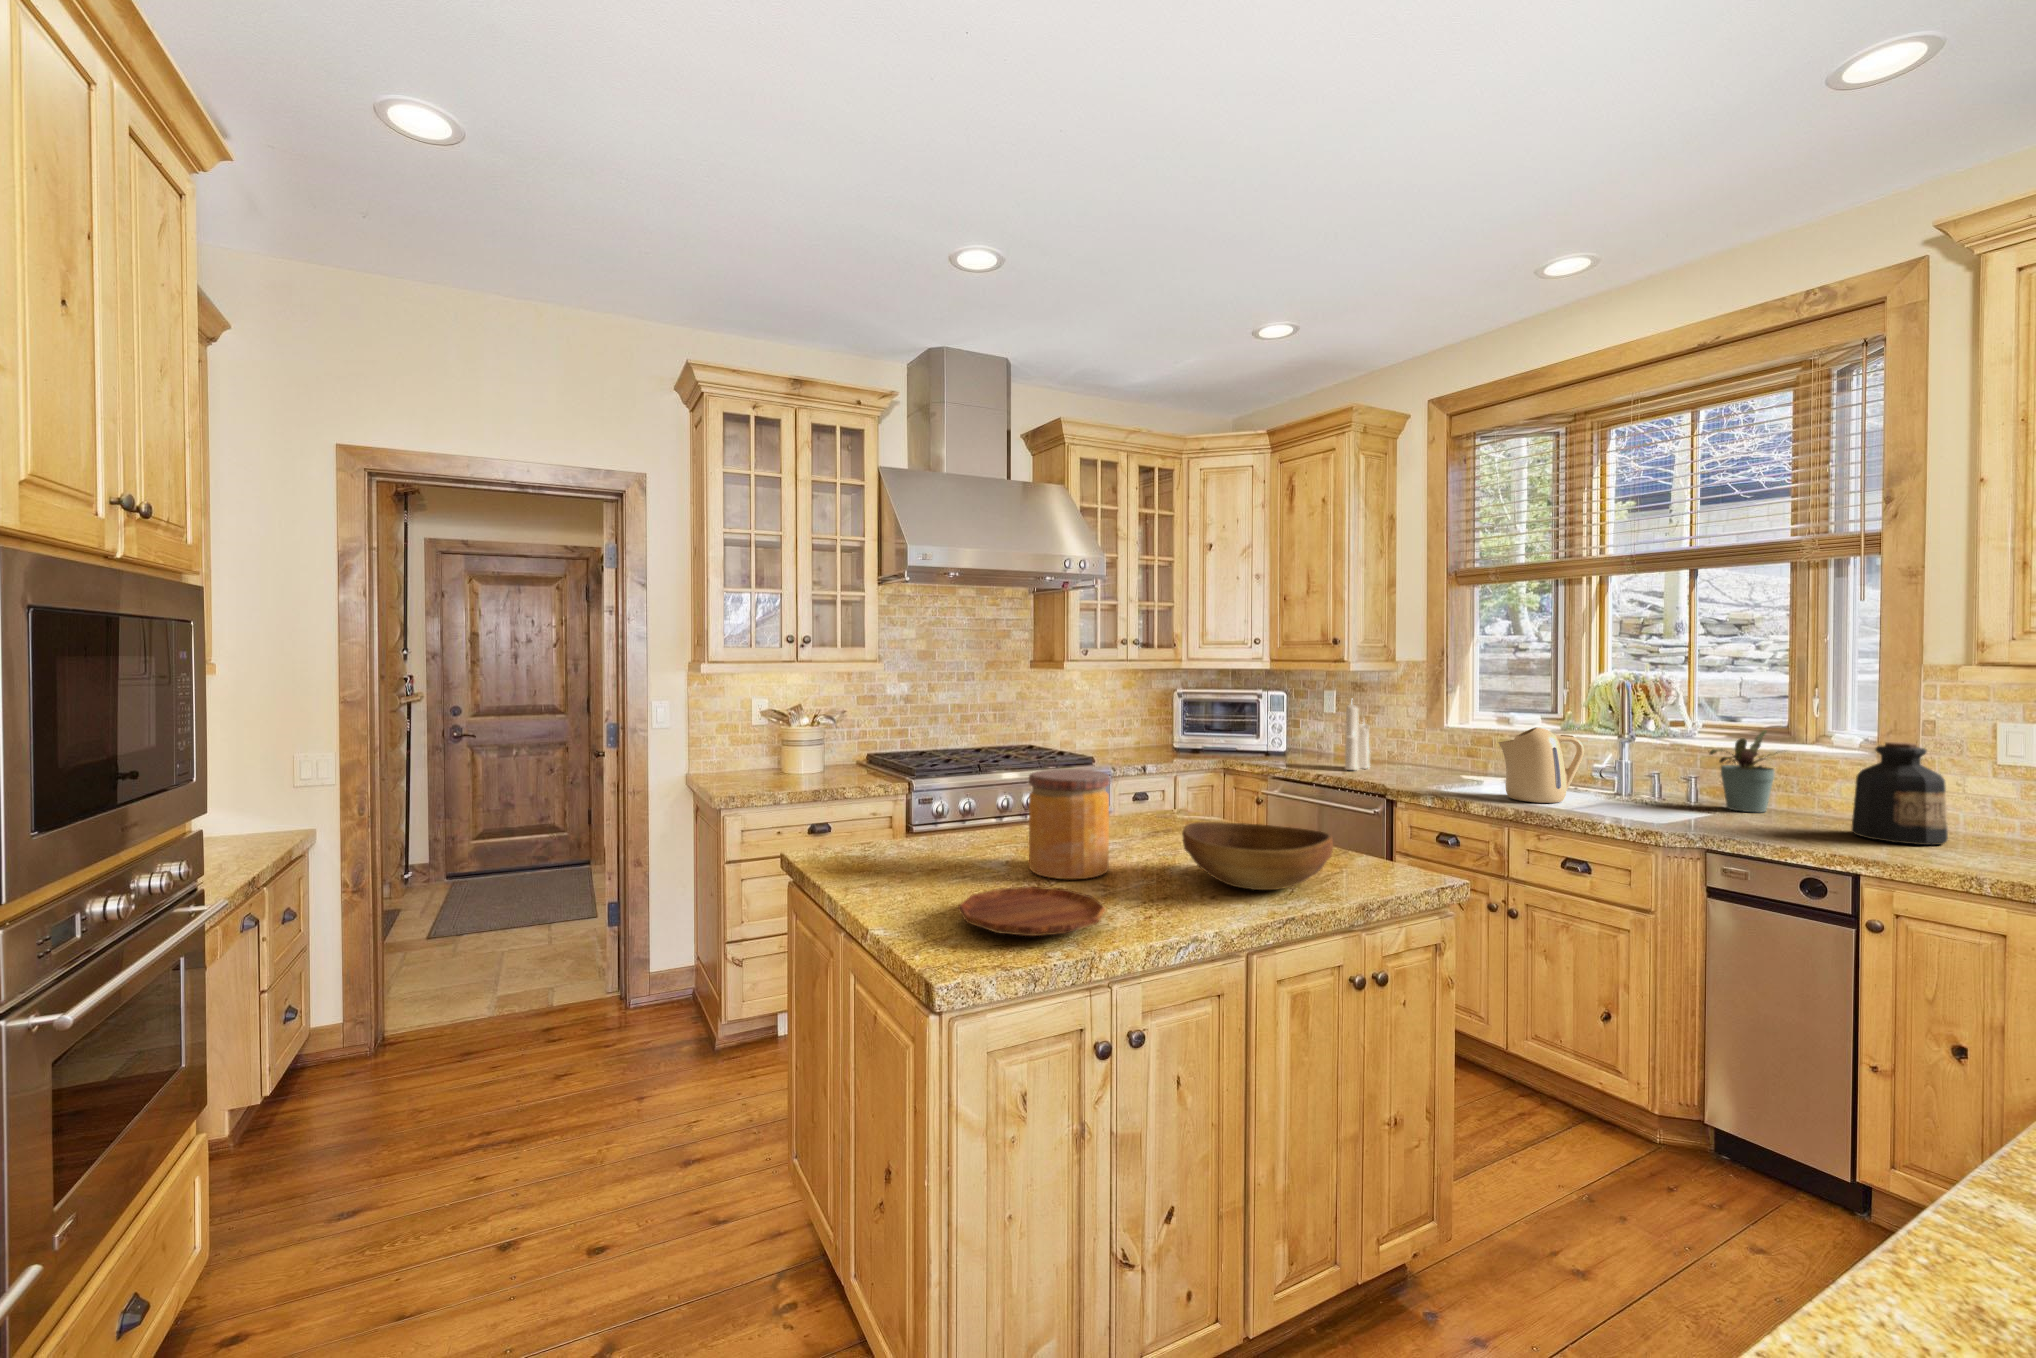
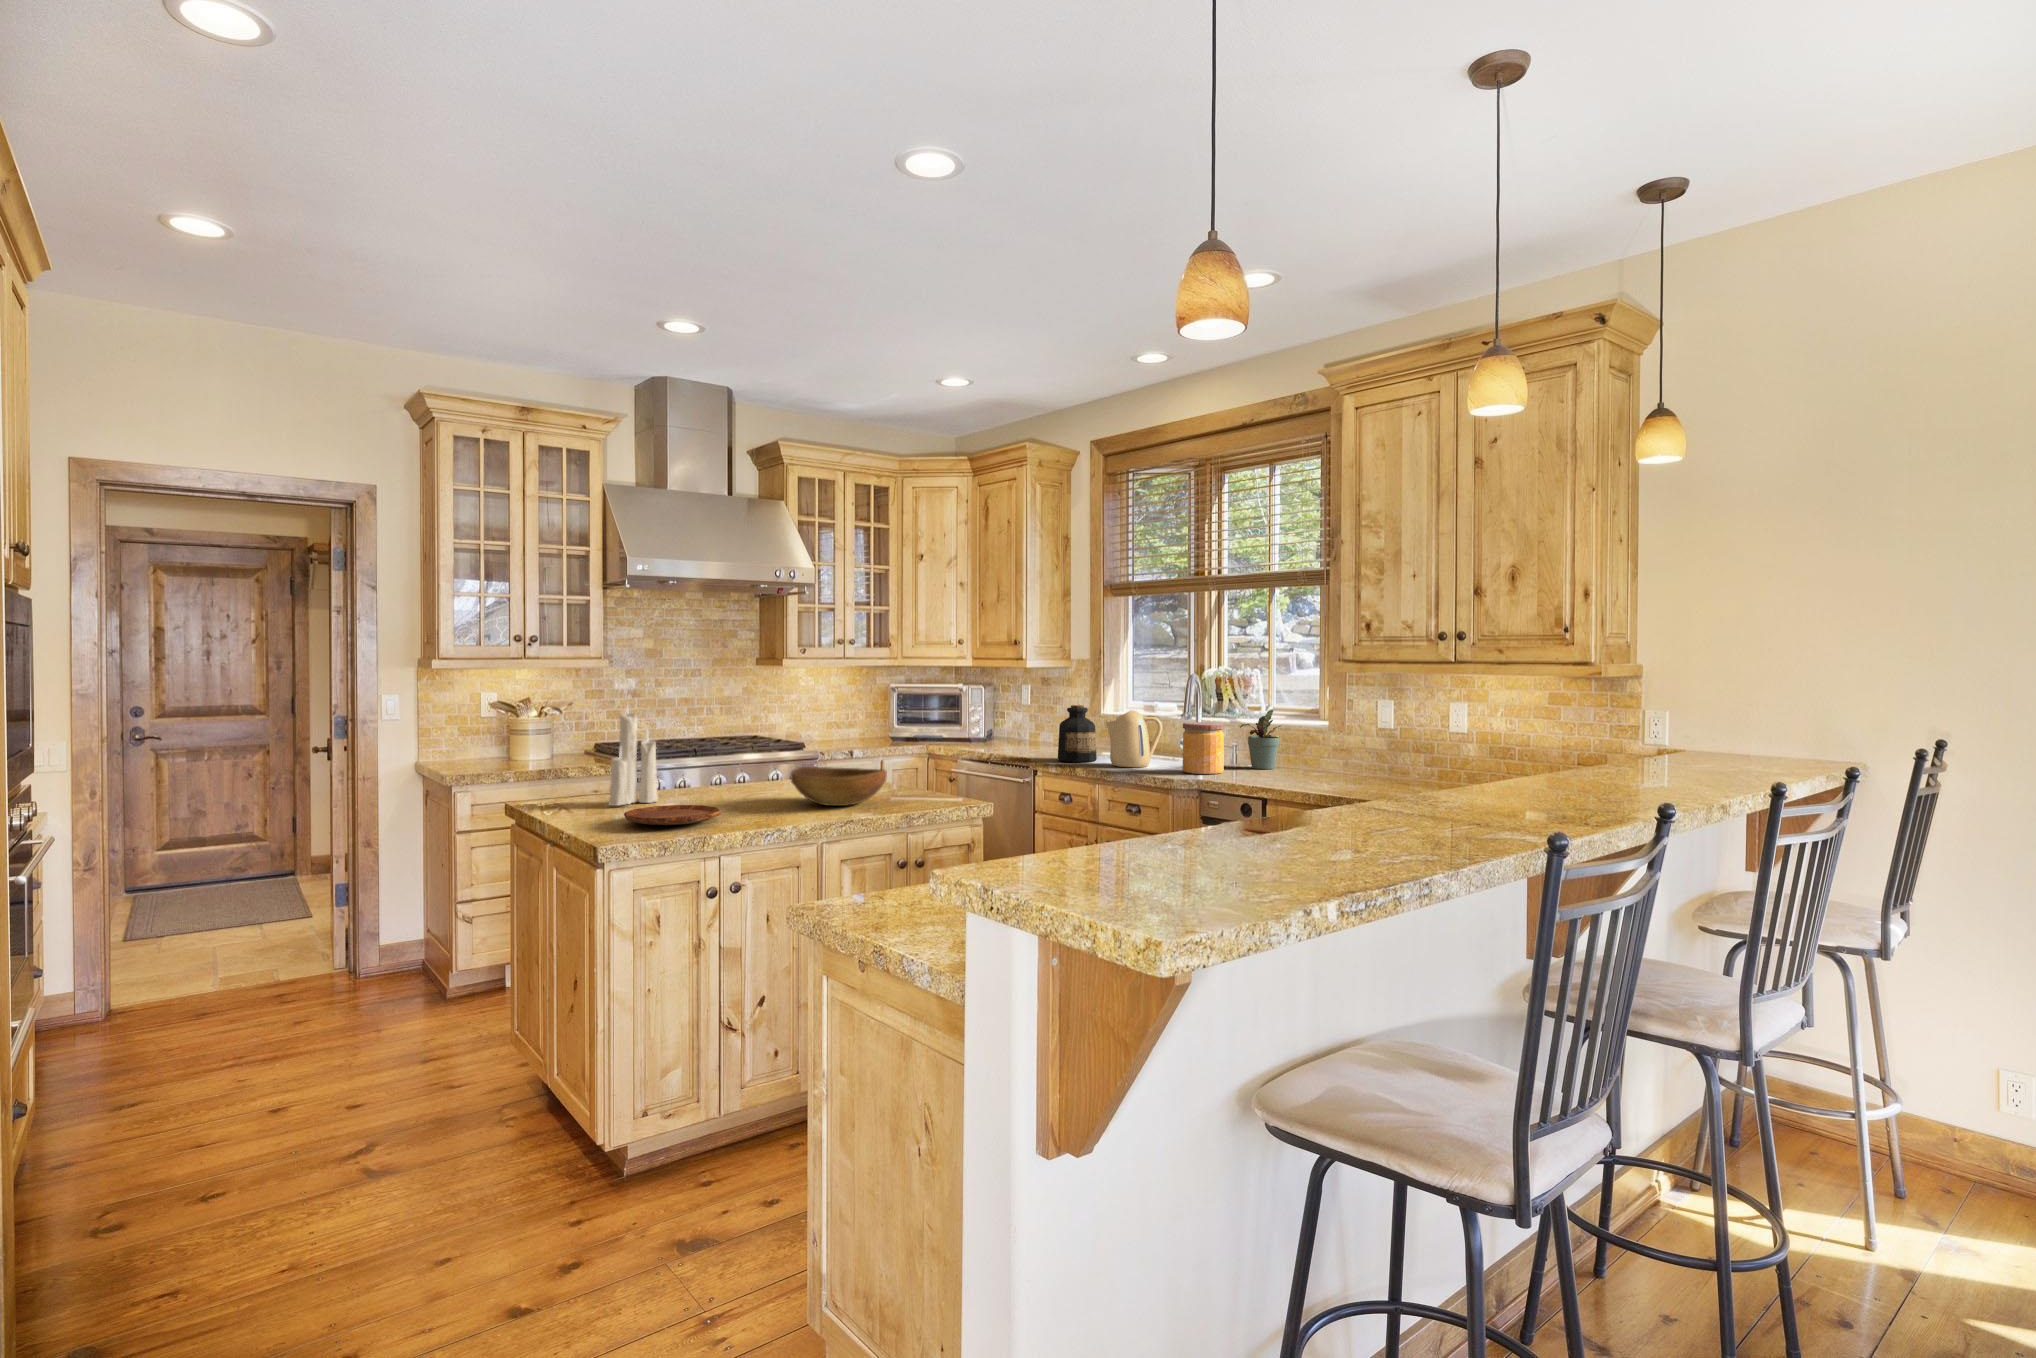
candle: present [1345,705,1370,770] -> present [609,712,658,806]
bottle: present [1851,742,1948,845] -> present [1058,705,1097,762]
jar: present [1029,769,1110,879] -> present [1183,722,1224,774]

